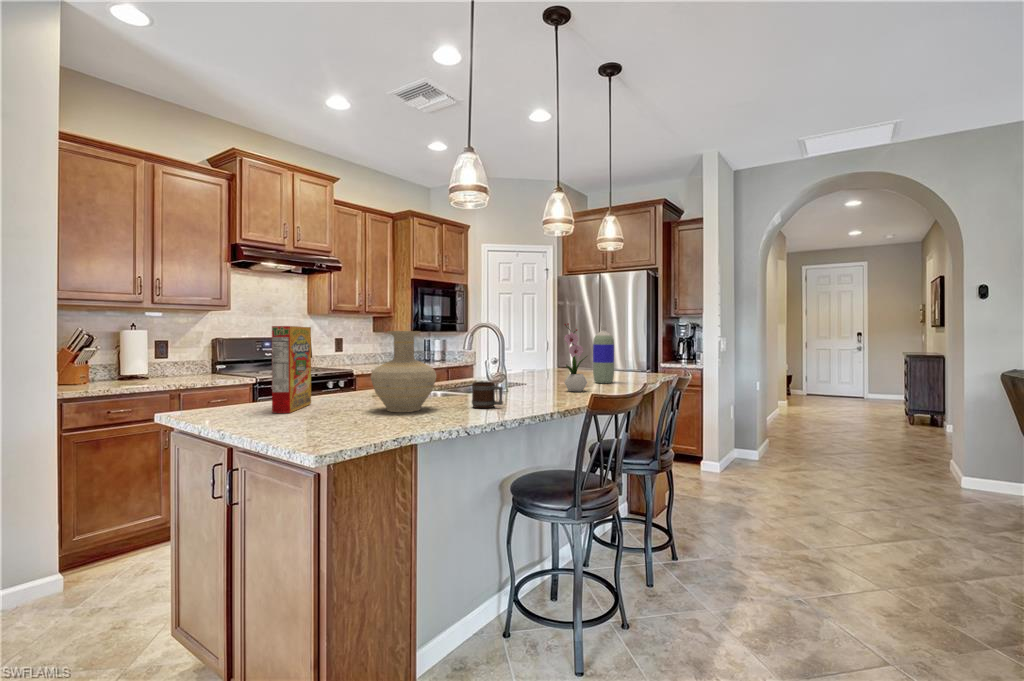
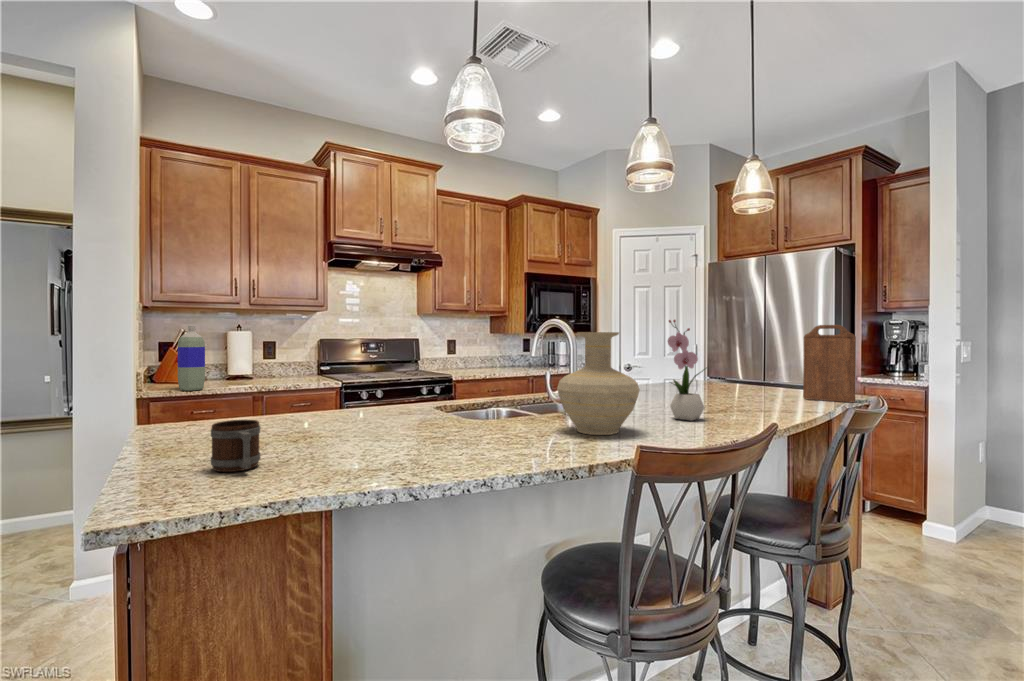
cereal box: present [272,326,311,413] -> none [252,325,322,434]
bottle: present [593,326,614,383] -> present [178,326,205,391]
cutting board: none [635,327,667,379] -> present [803,325,856,403]
vase: present [371,331,437,412] -> present [557,332,640,435]
mug: present [472,382,503,408] -> present [211,420,261,472]

